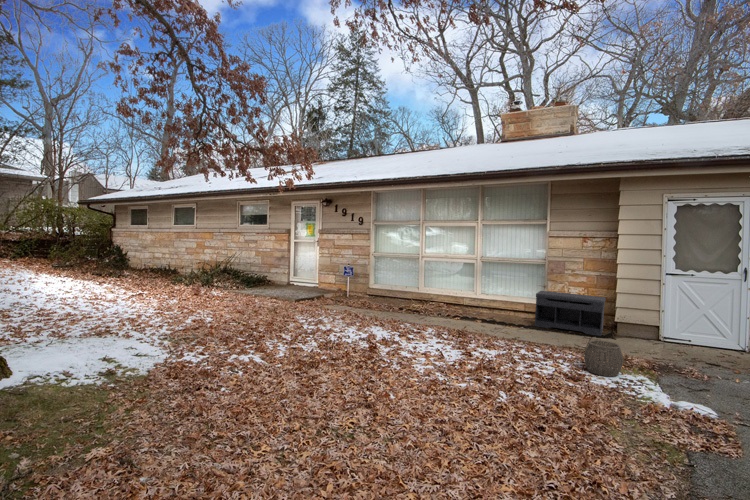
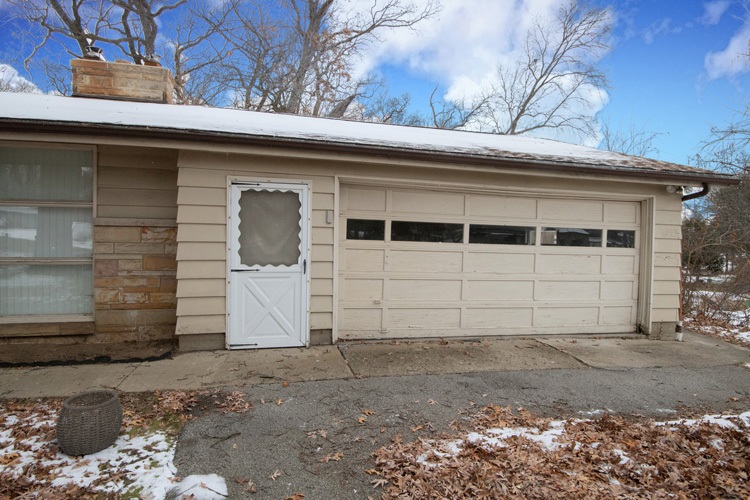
bench: present [535,291,606,336] -> none [62,303,171,359]

